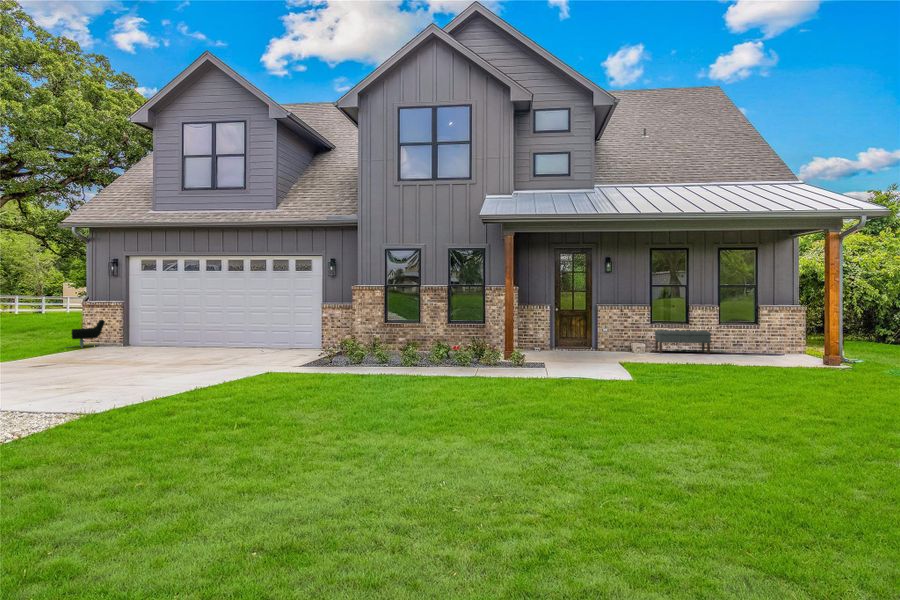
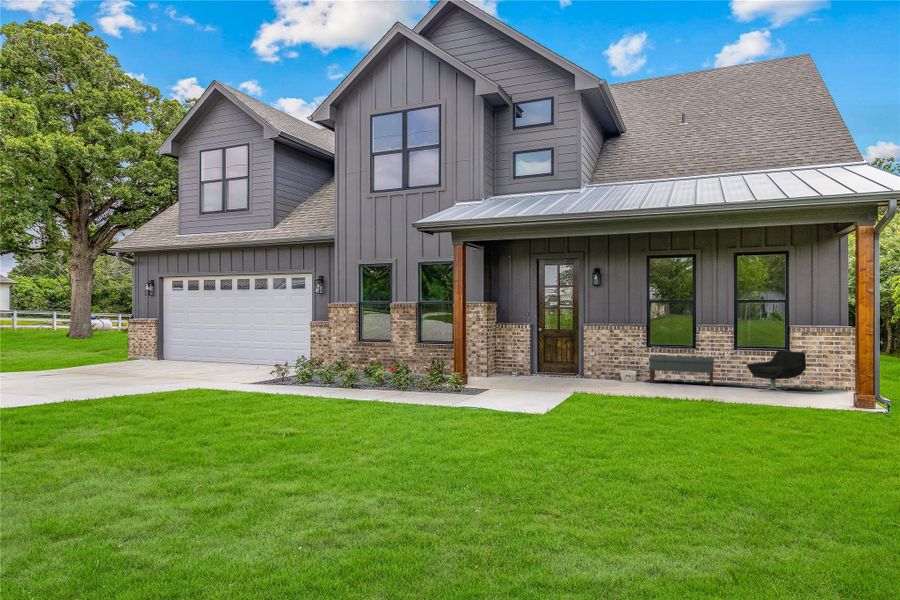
lounge chair: present [72,320,105,348] -> present [747,350,806,393]

